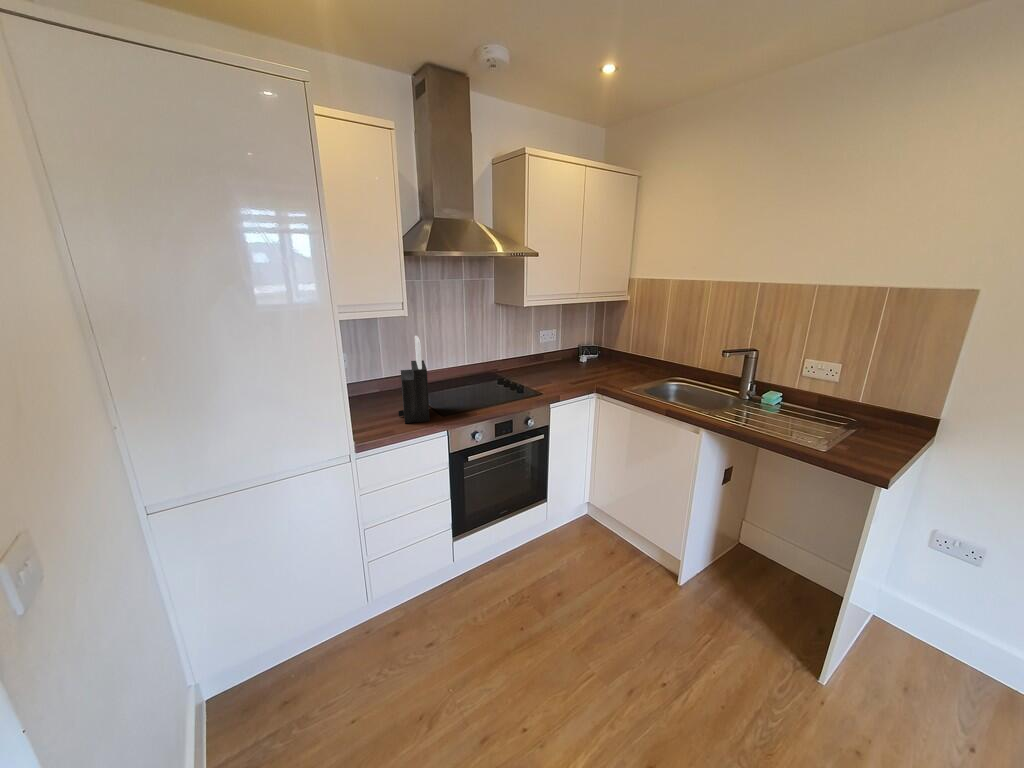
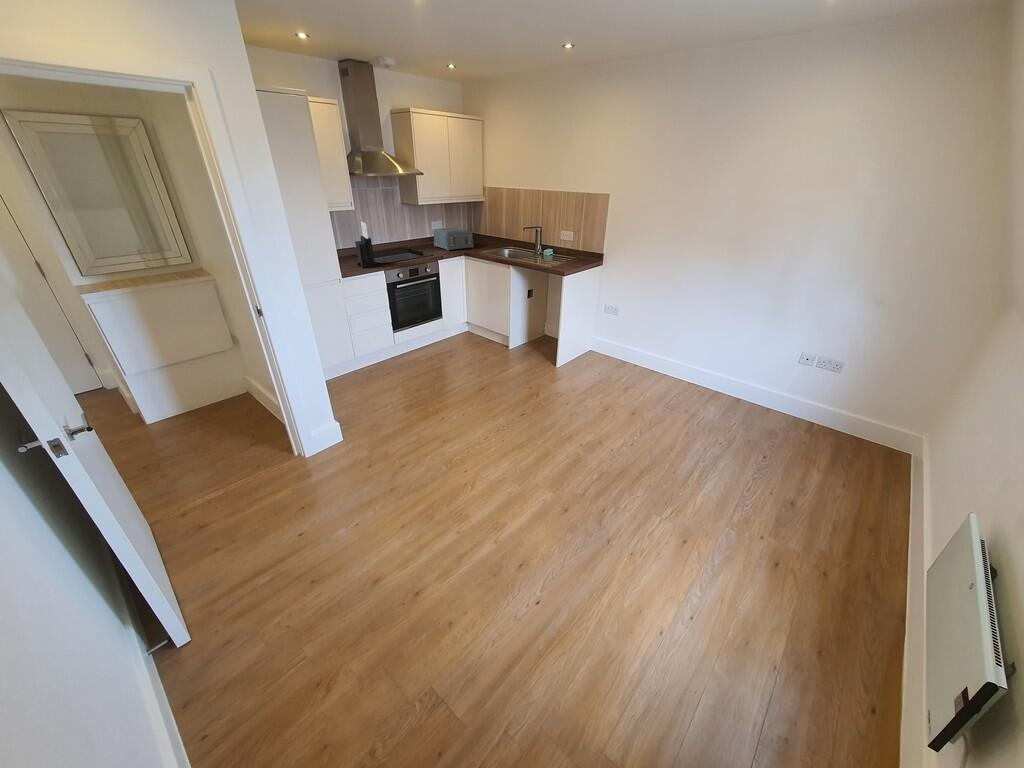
toaster: none [541,340,611,382] -> present [434,227,473,251]

